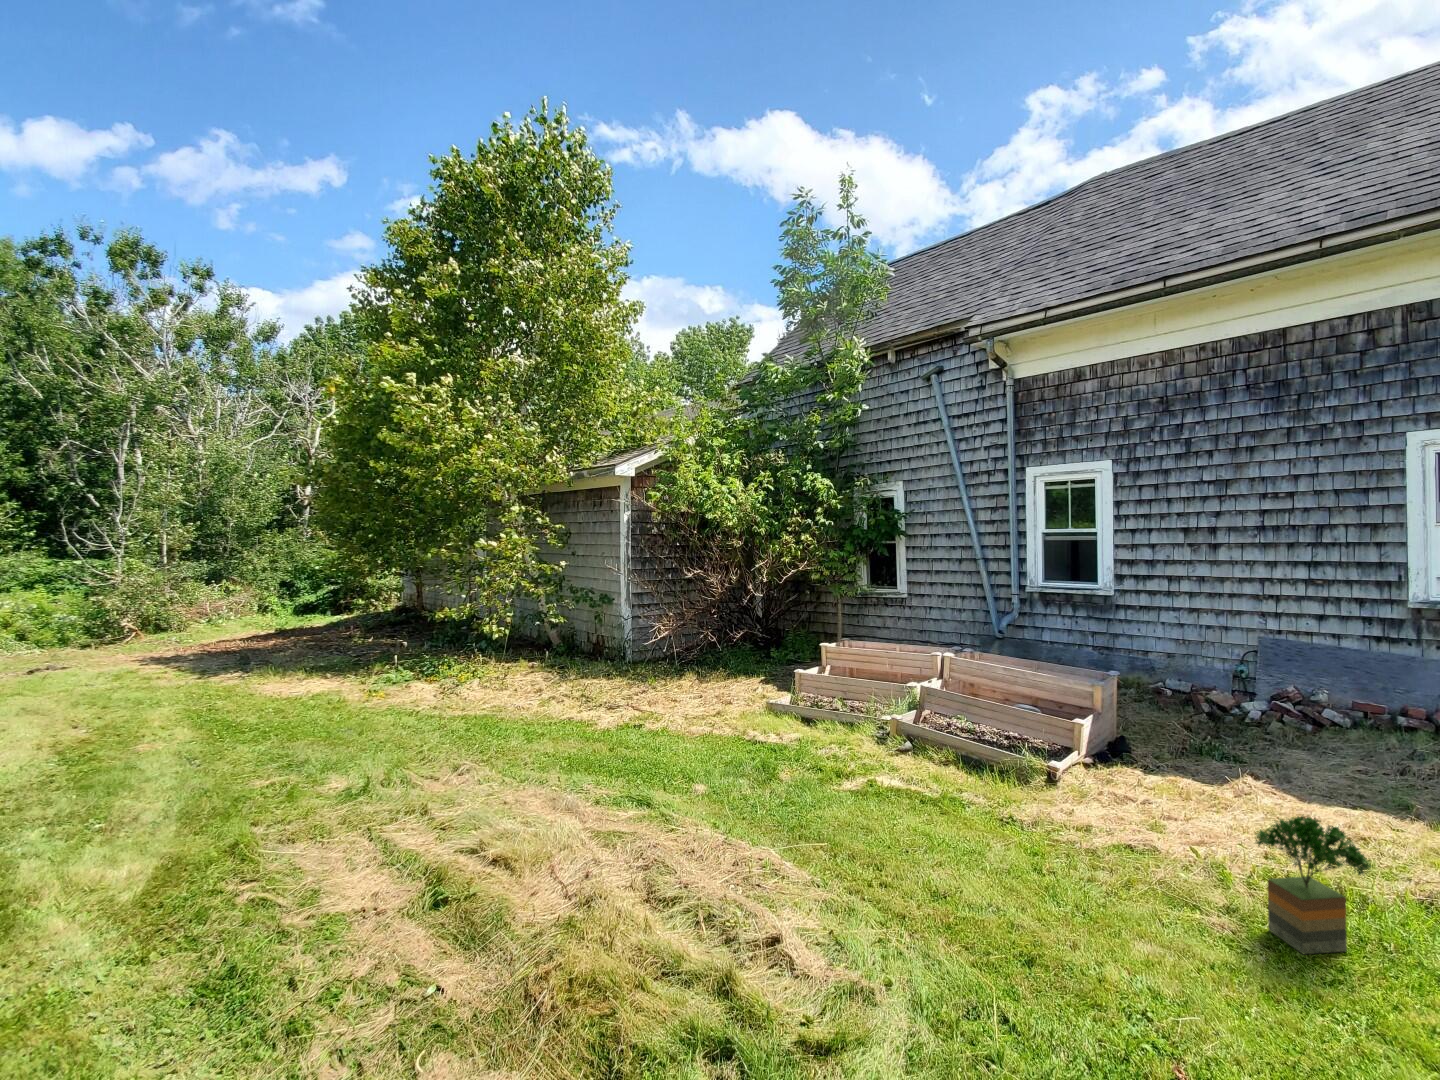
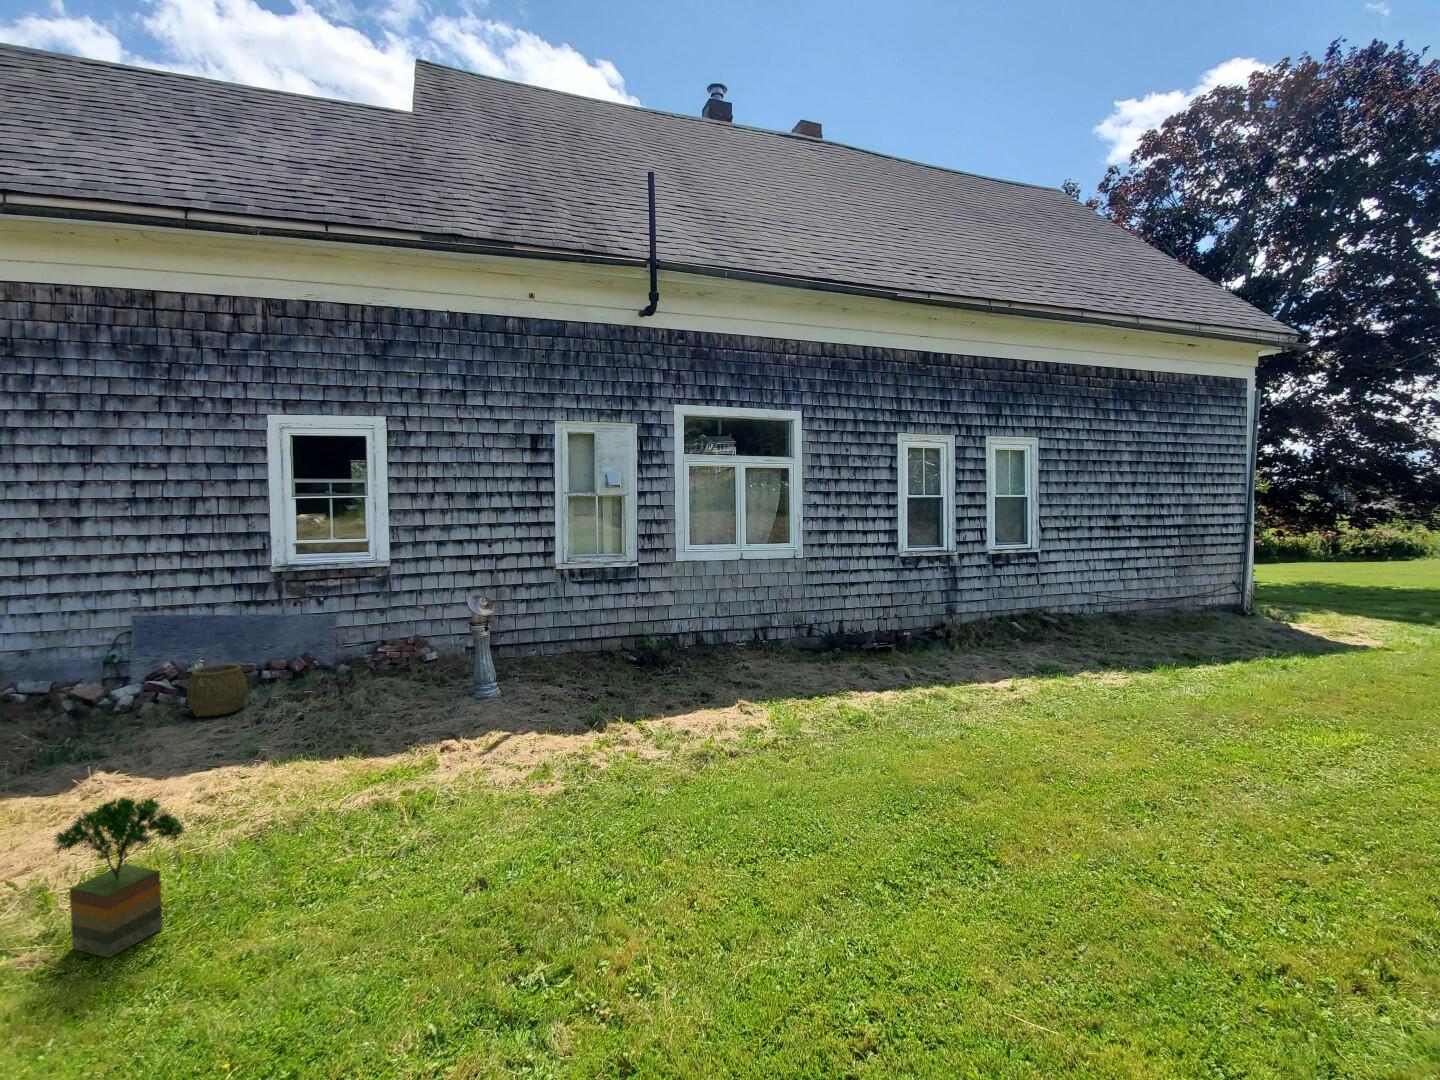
woven basket: none [1317,699,1384,753] -> present [187,664,247,716]

